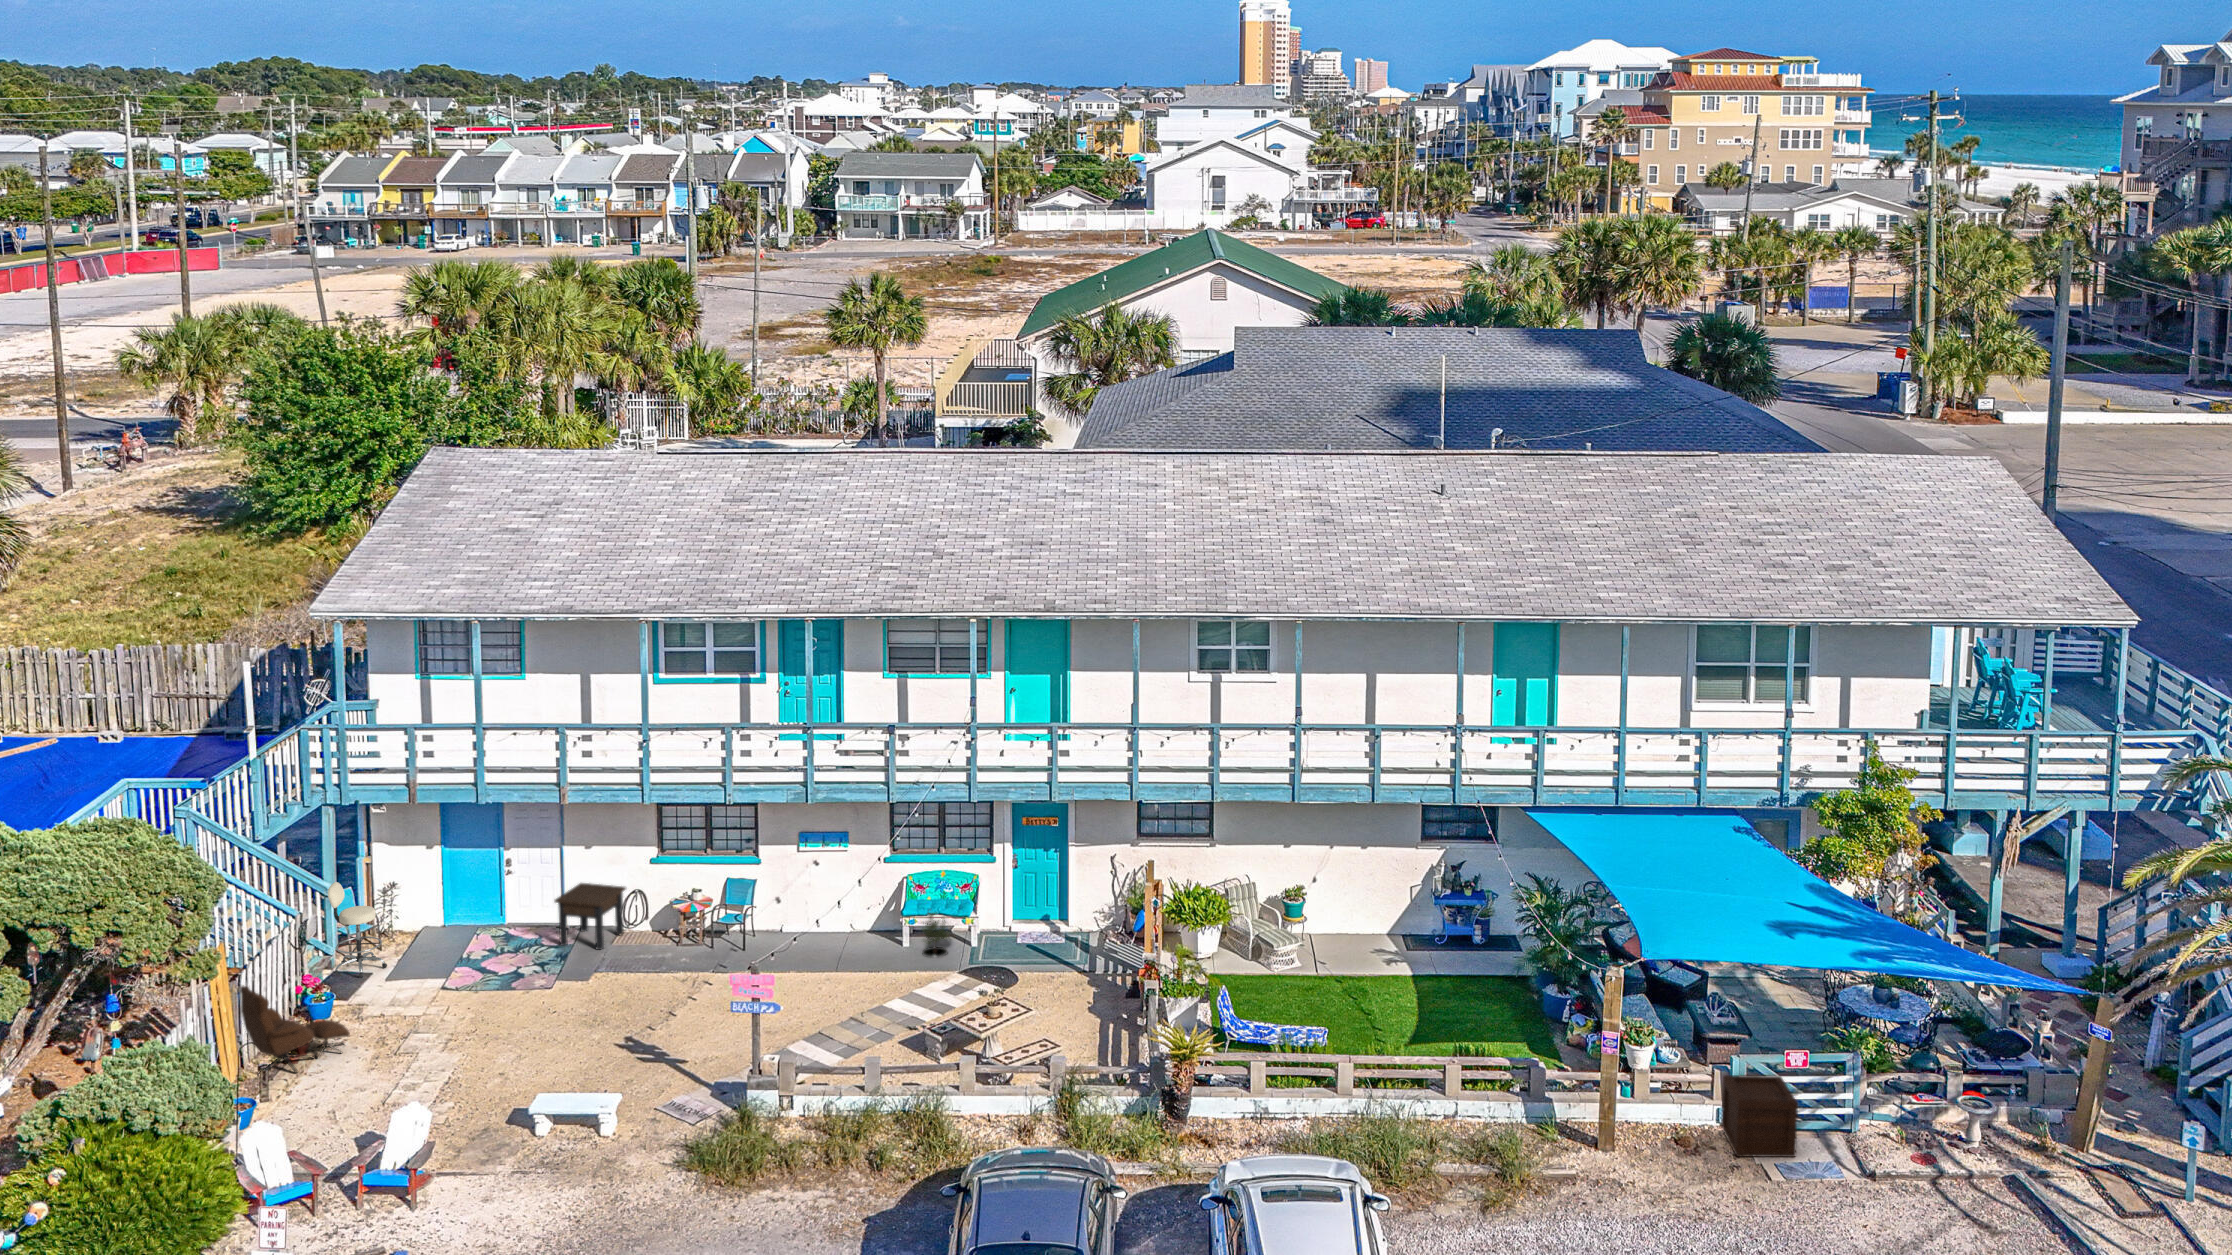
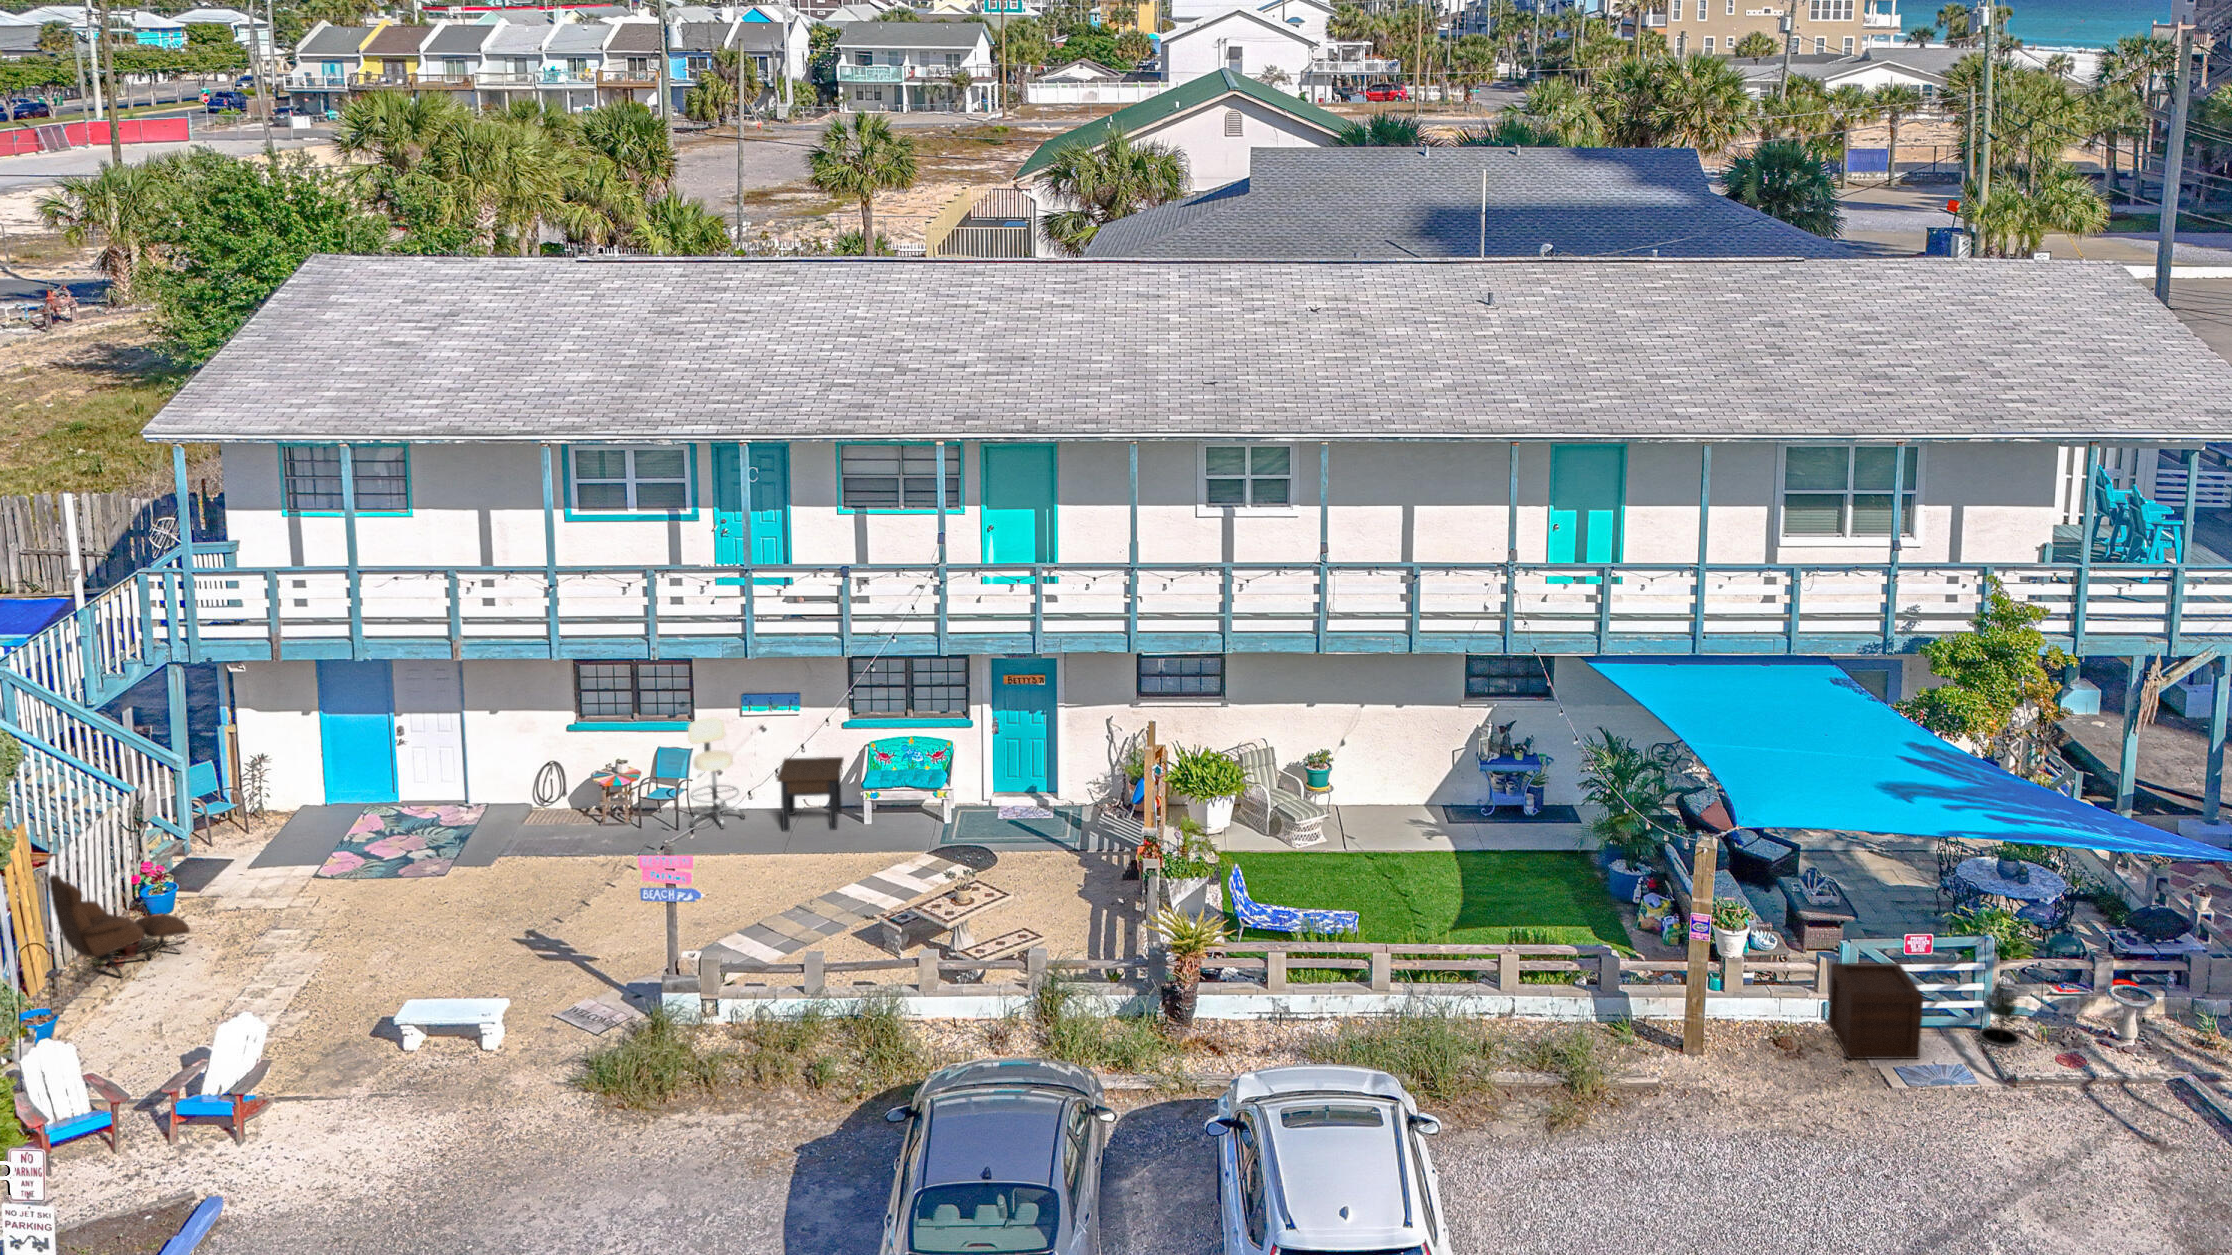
stool: present [328,882,387,977] -> present [688,718,745,829]
side table: present [555,883,626,950] -> present [777,757,844,832]
potted tree: present [922,912,949,958] -> present [1979,978,2022,1047]

